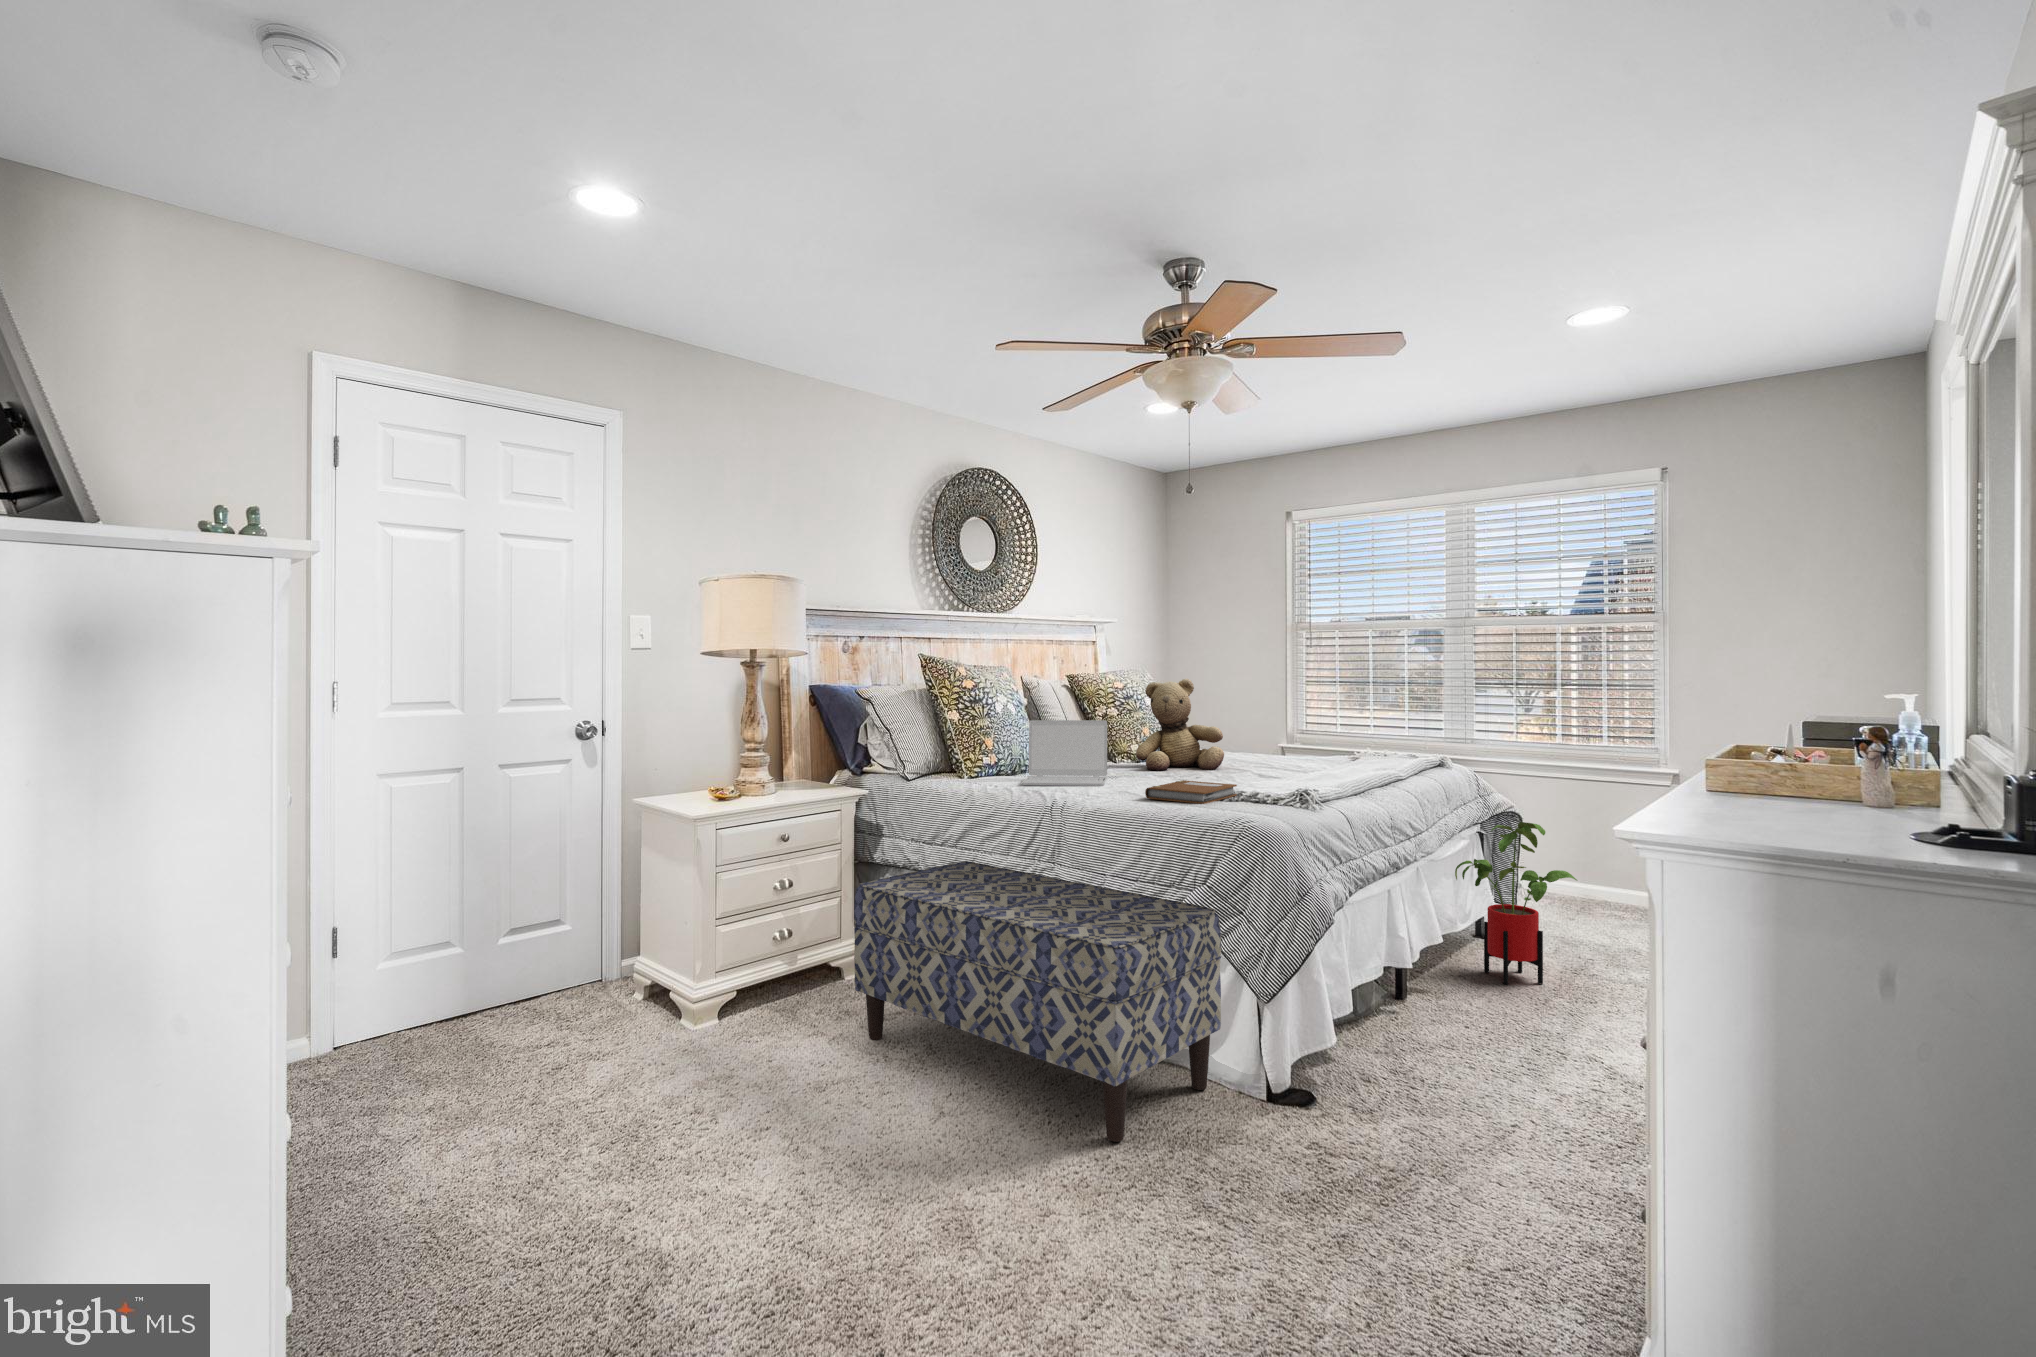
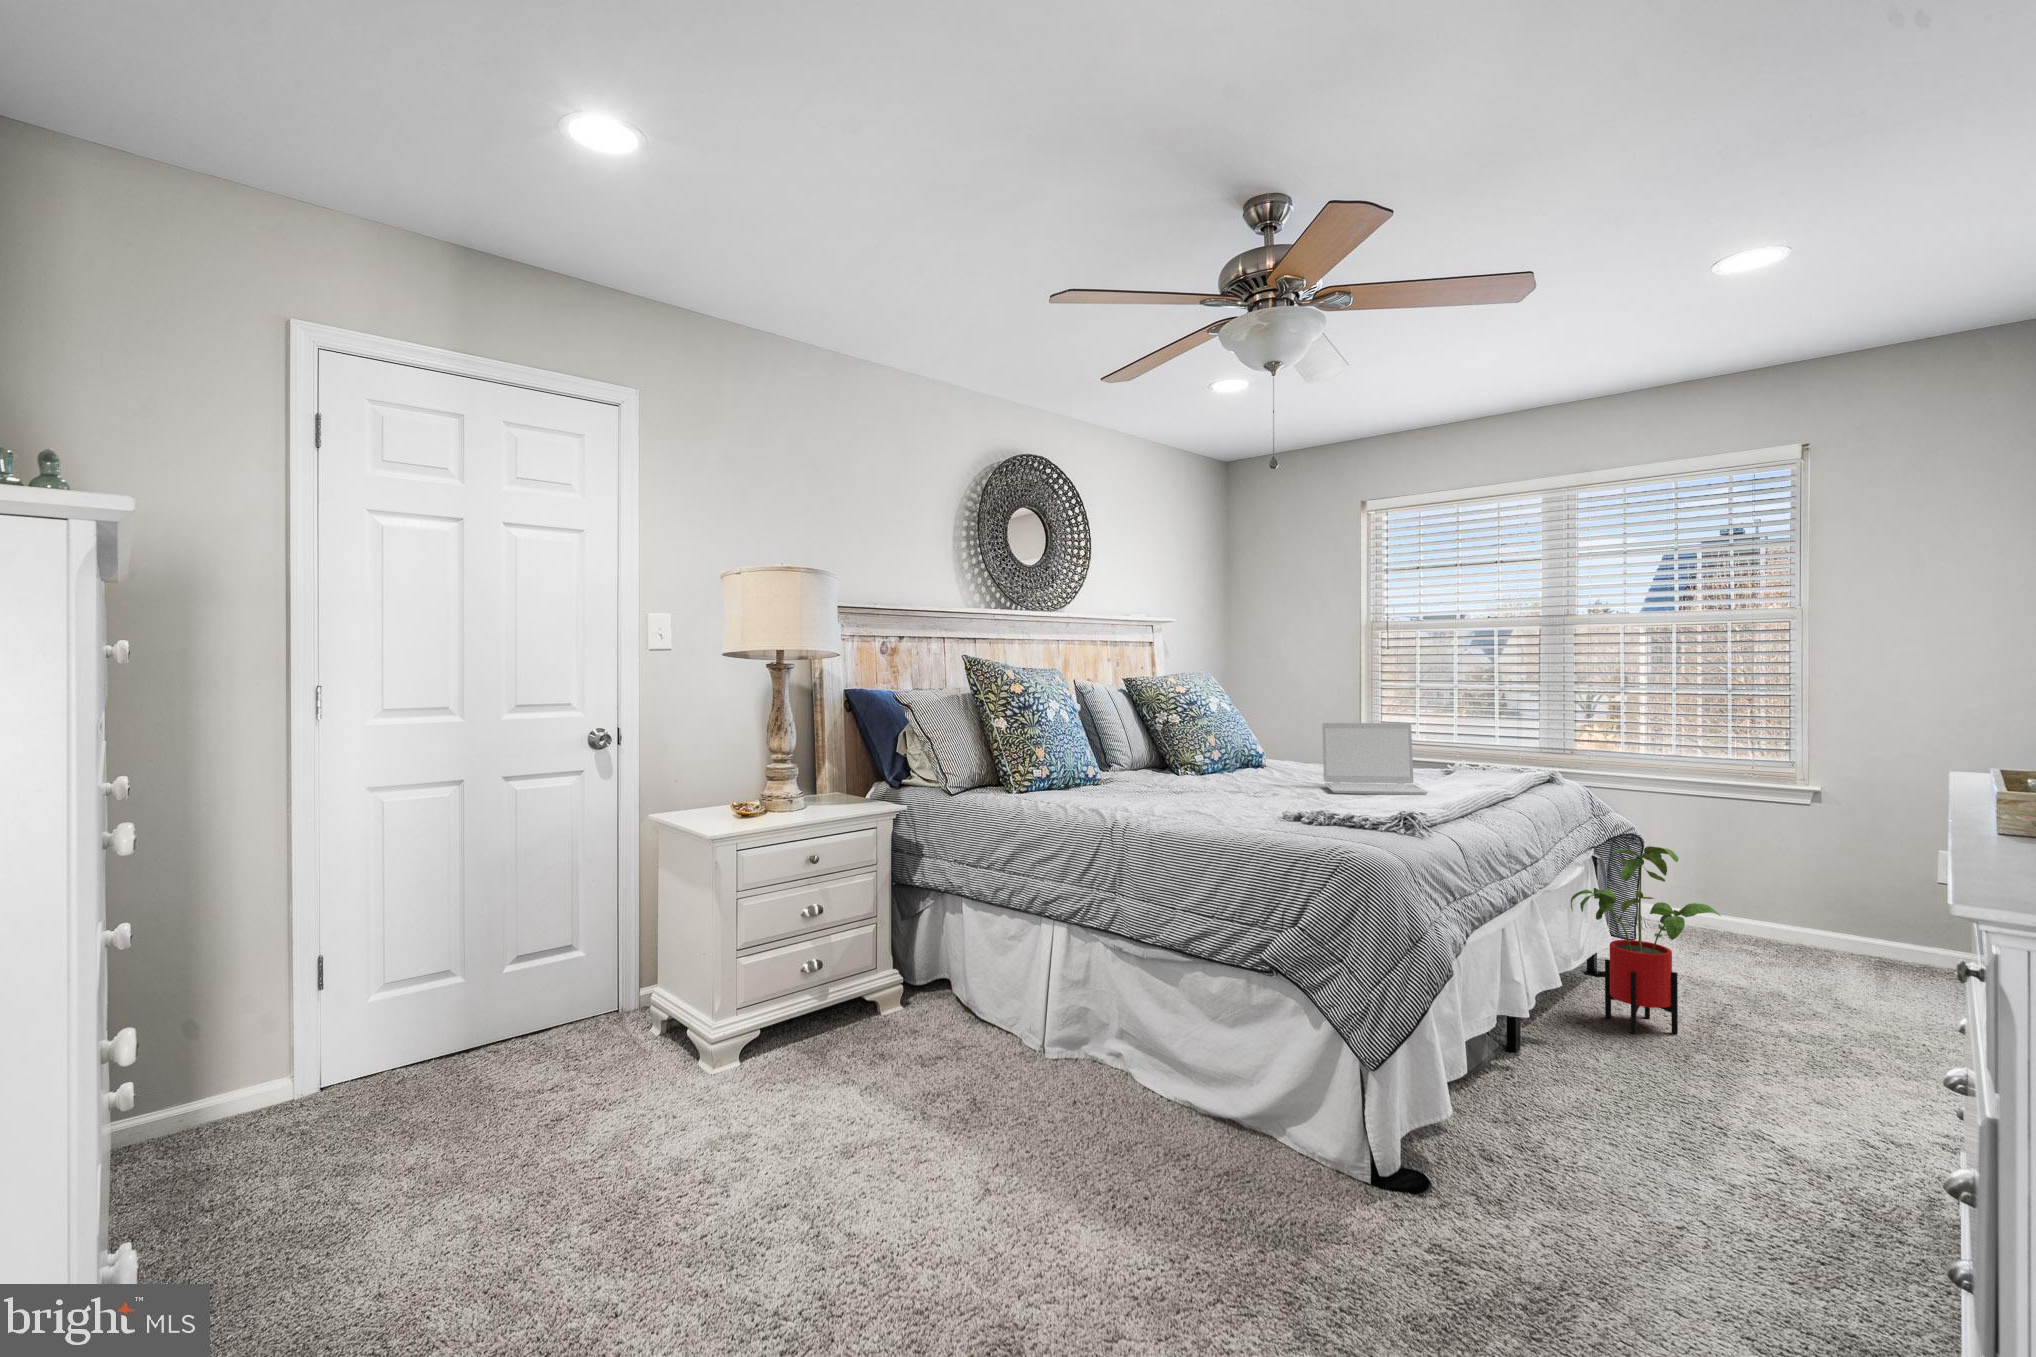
teddy bear: present [1136,679,1224,771] -> none [1200,682,1300,783]
laptop: present [1022,720,1107,786] -> present [1322,723,1428,795]
notebook: present [1145,780,1237,804] -> none [1219,798,1324,827]
bench: present [854,861,1221,1142] -> none [889,886,1314,1237]

